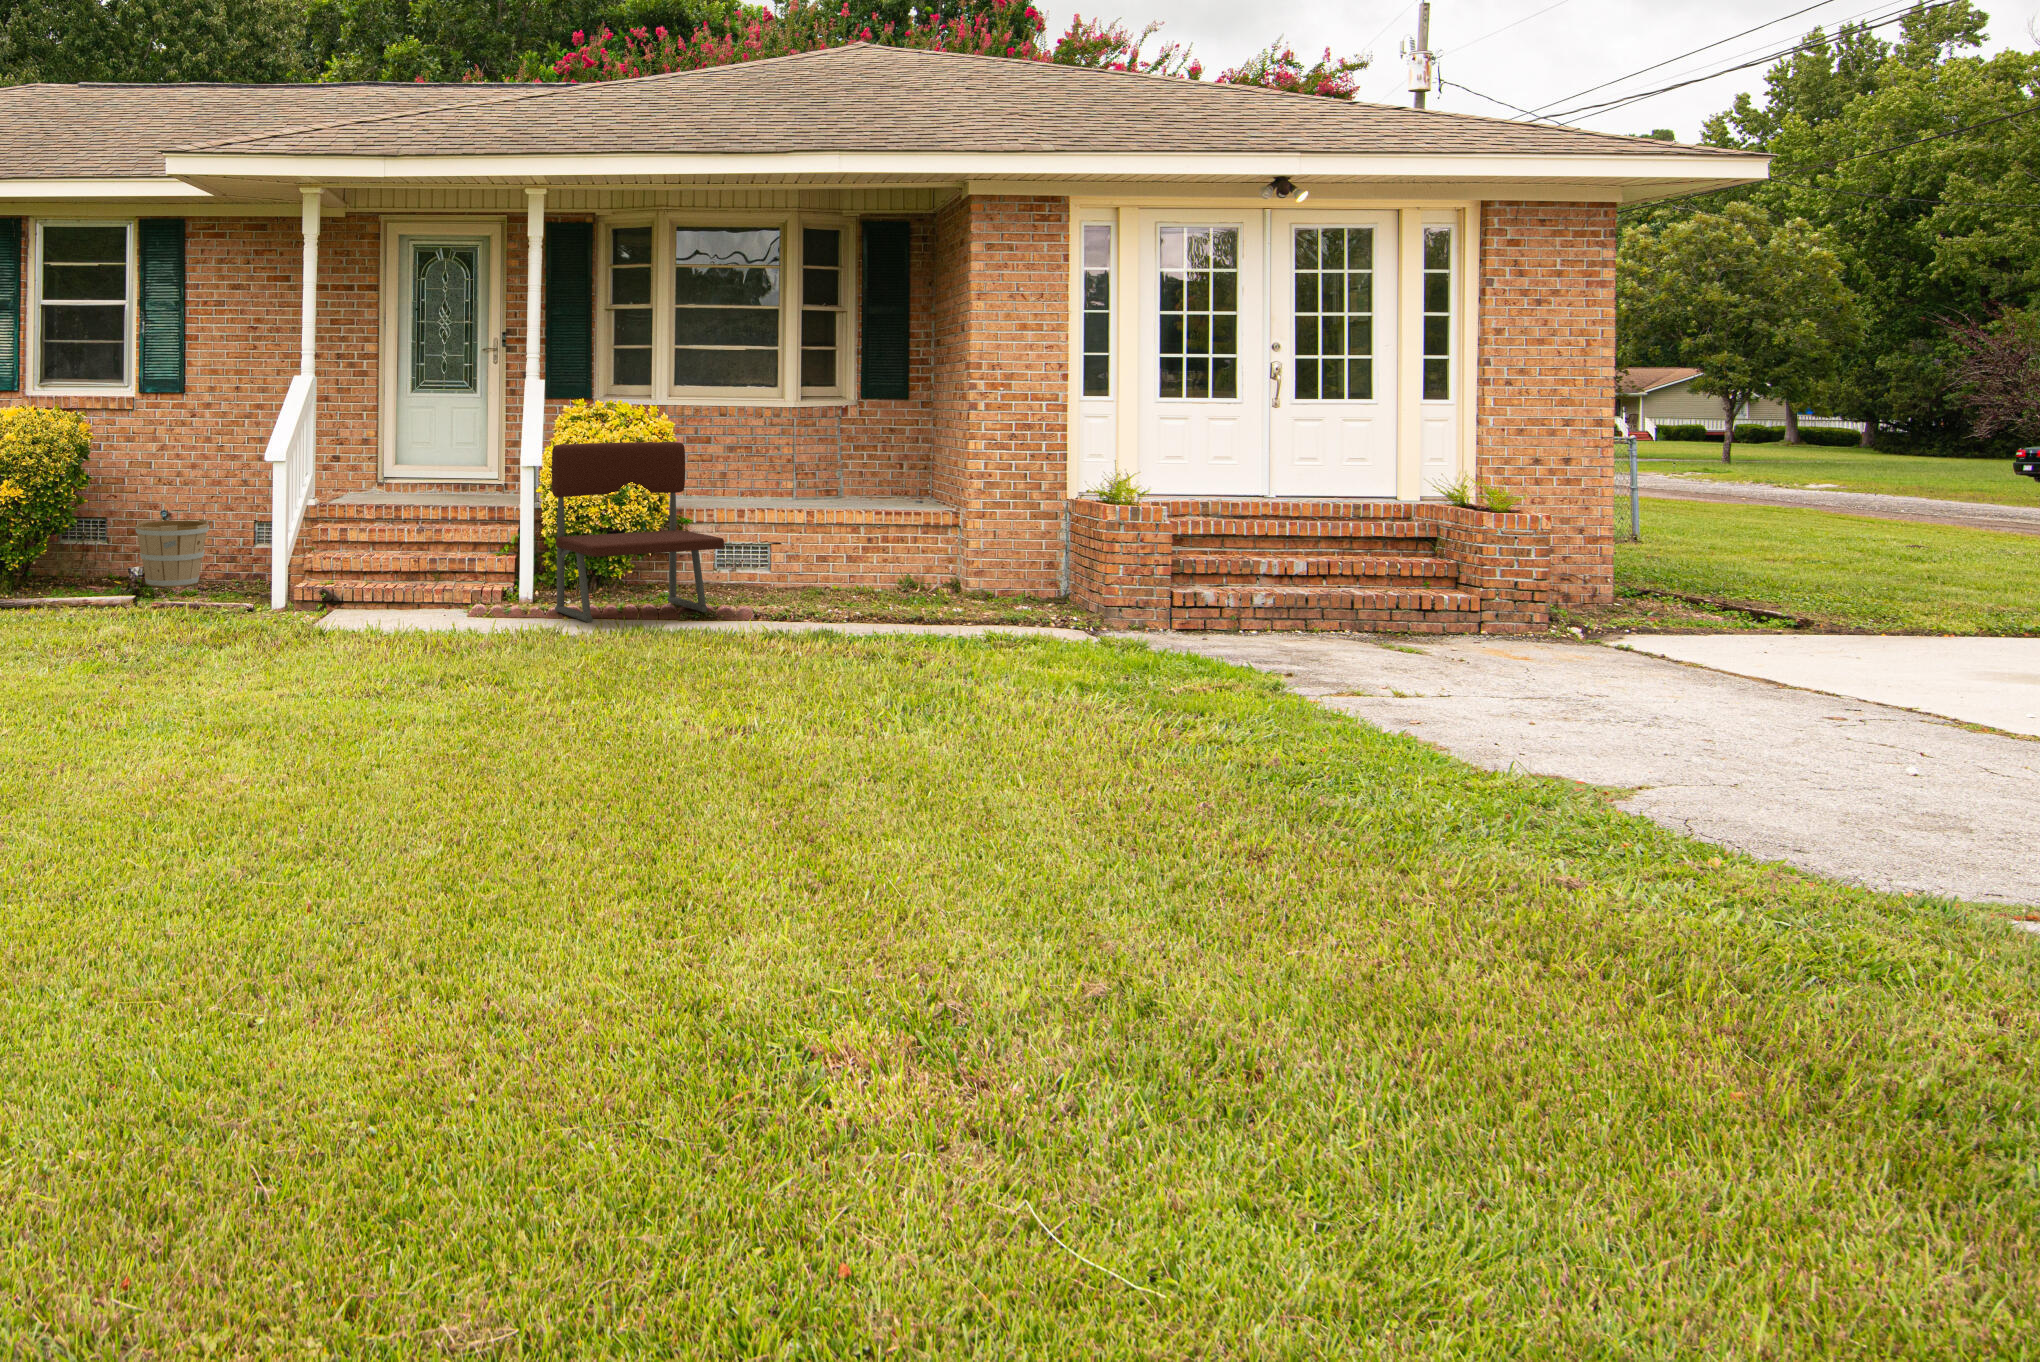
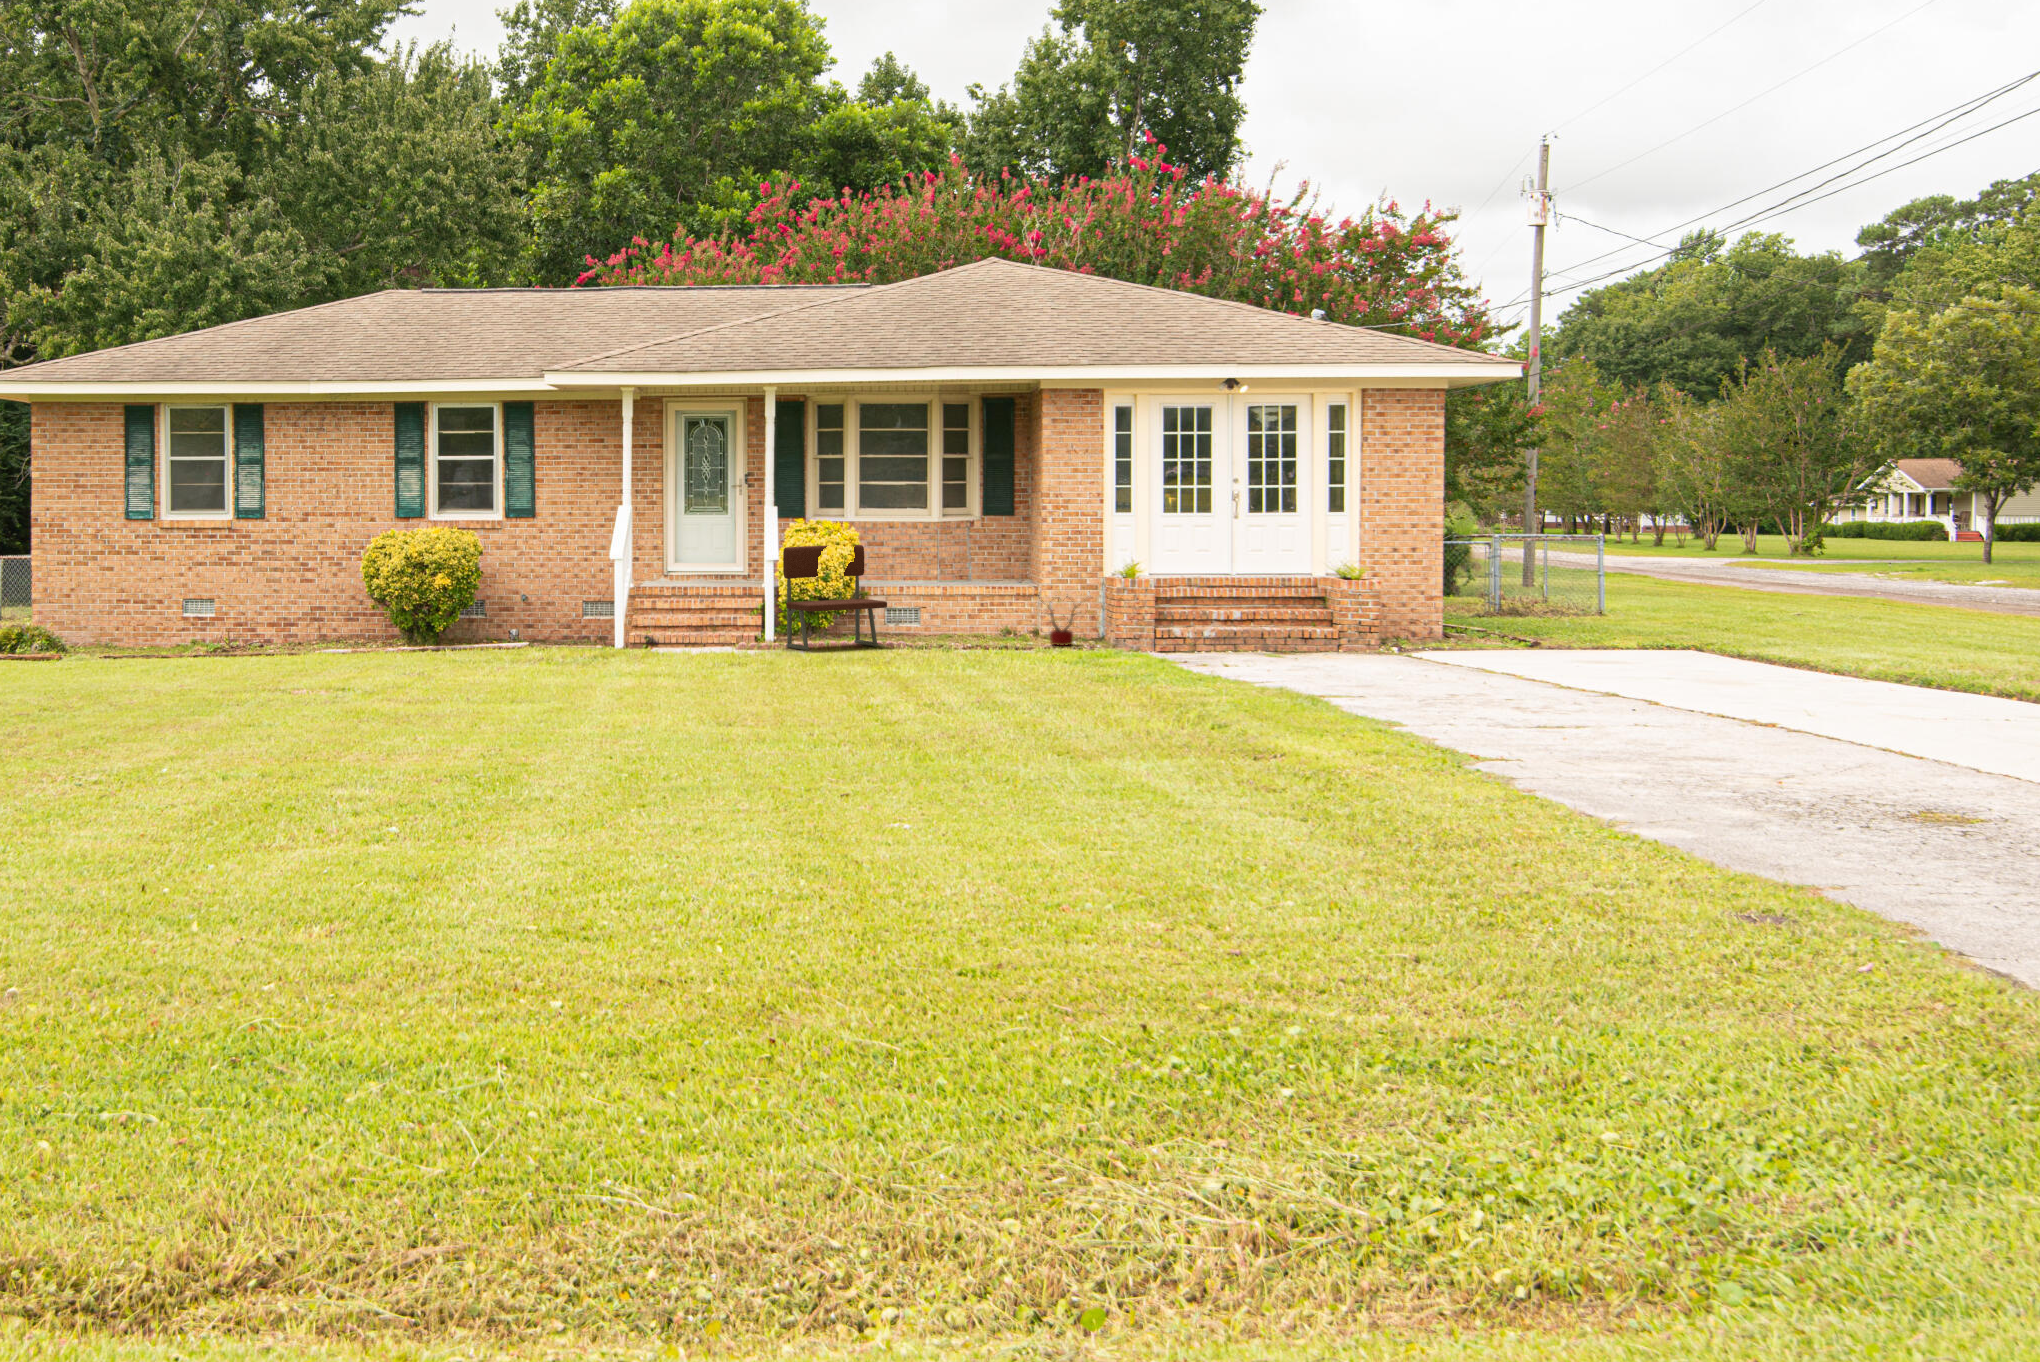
wooden bucket: present [135,519,209,587] -> none [513,600,559,642]
decorative plant: none [962,521,1069,616] -> present [1048,592,1093,646]

